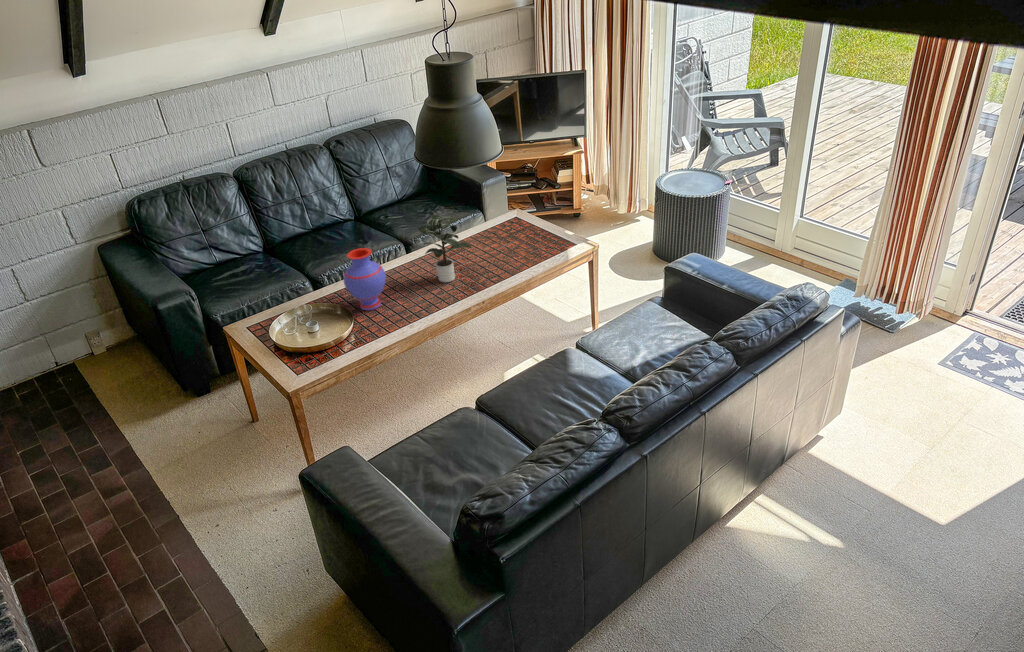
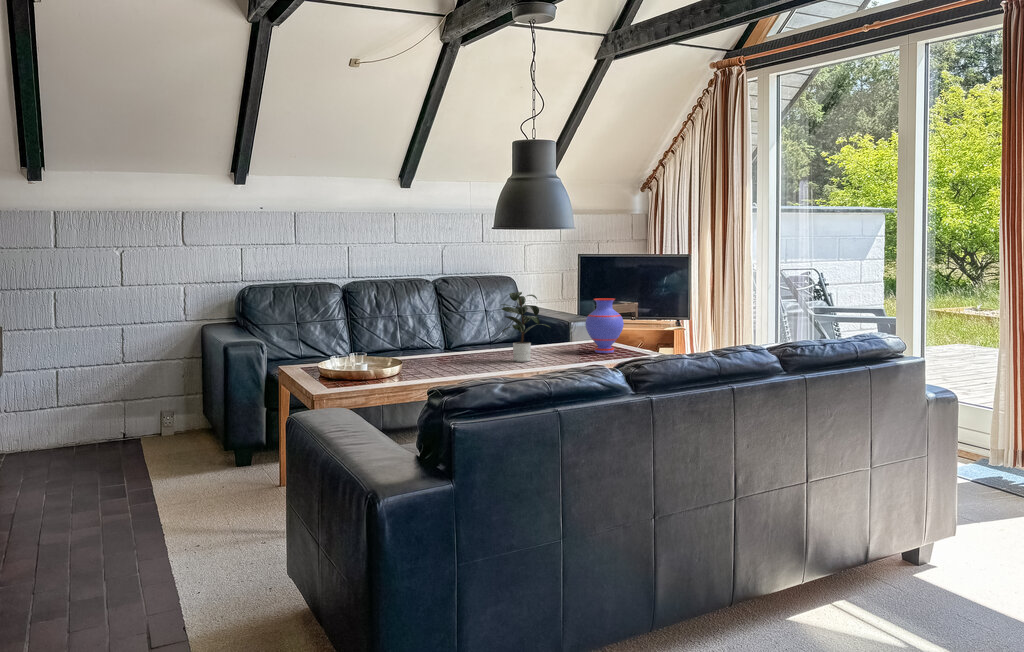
vase: present [344,248,386,310] -> present [585,298,624,353]

